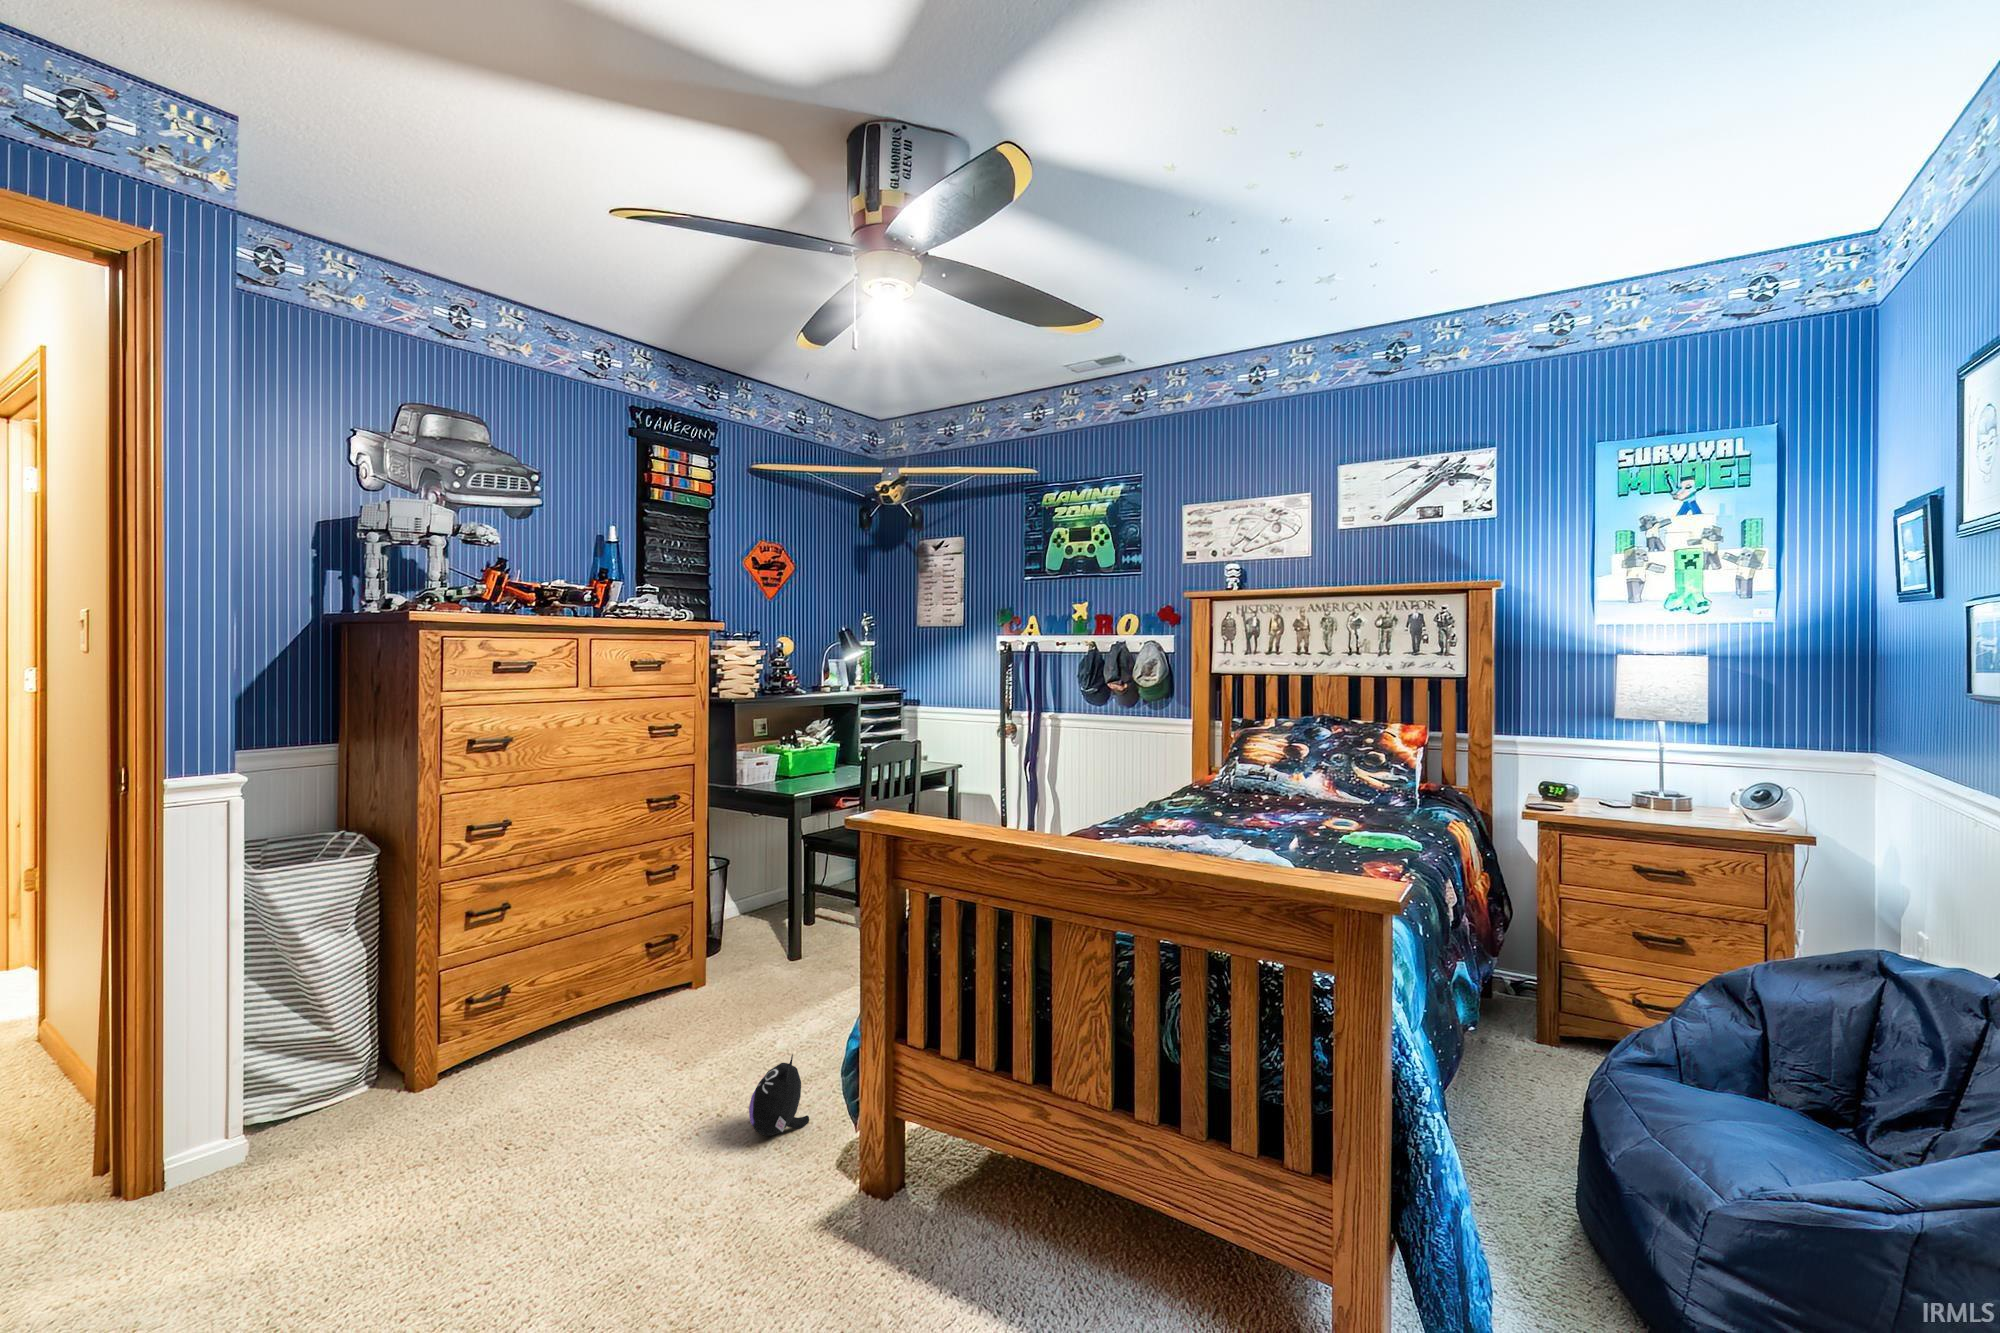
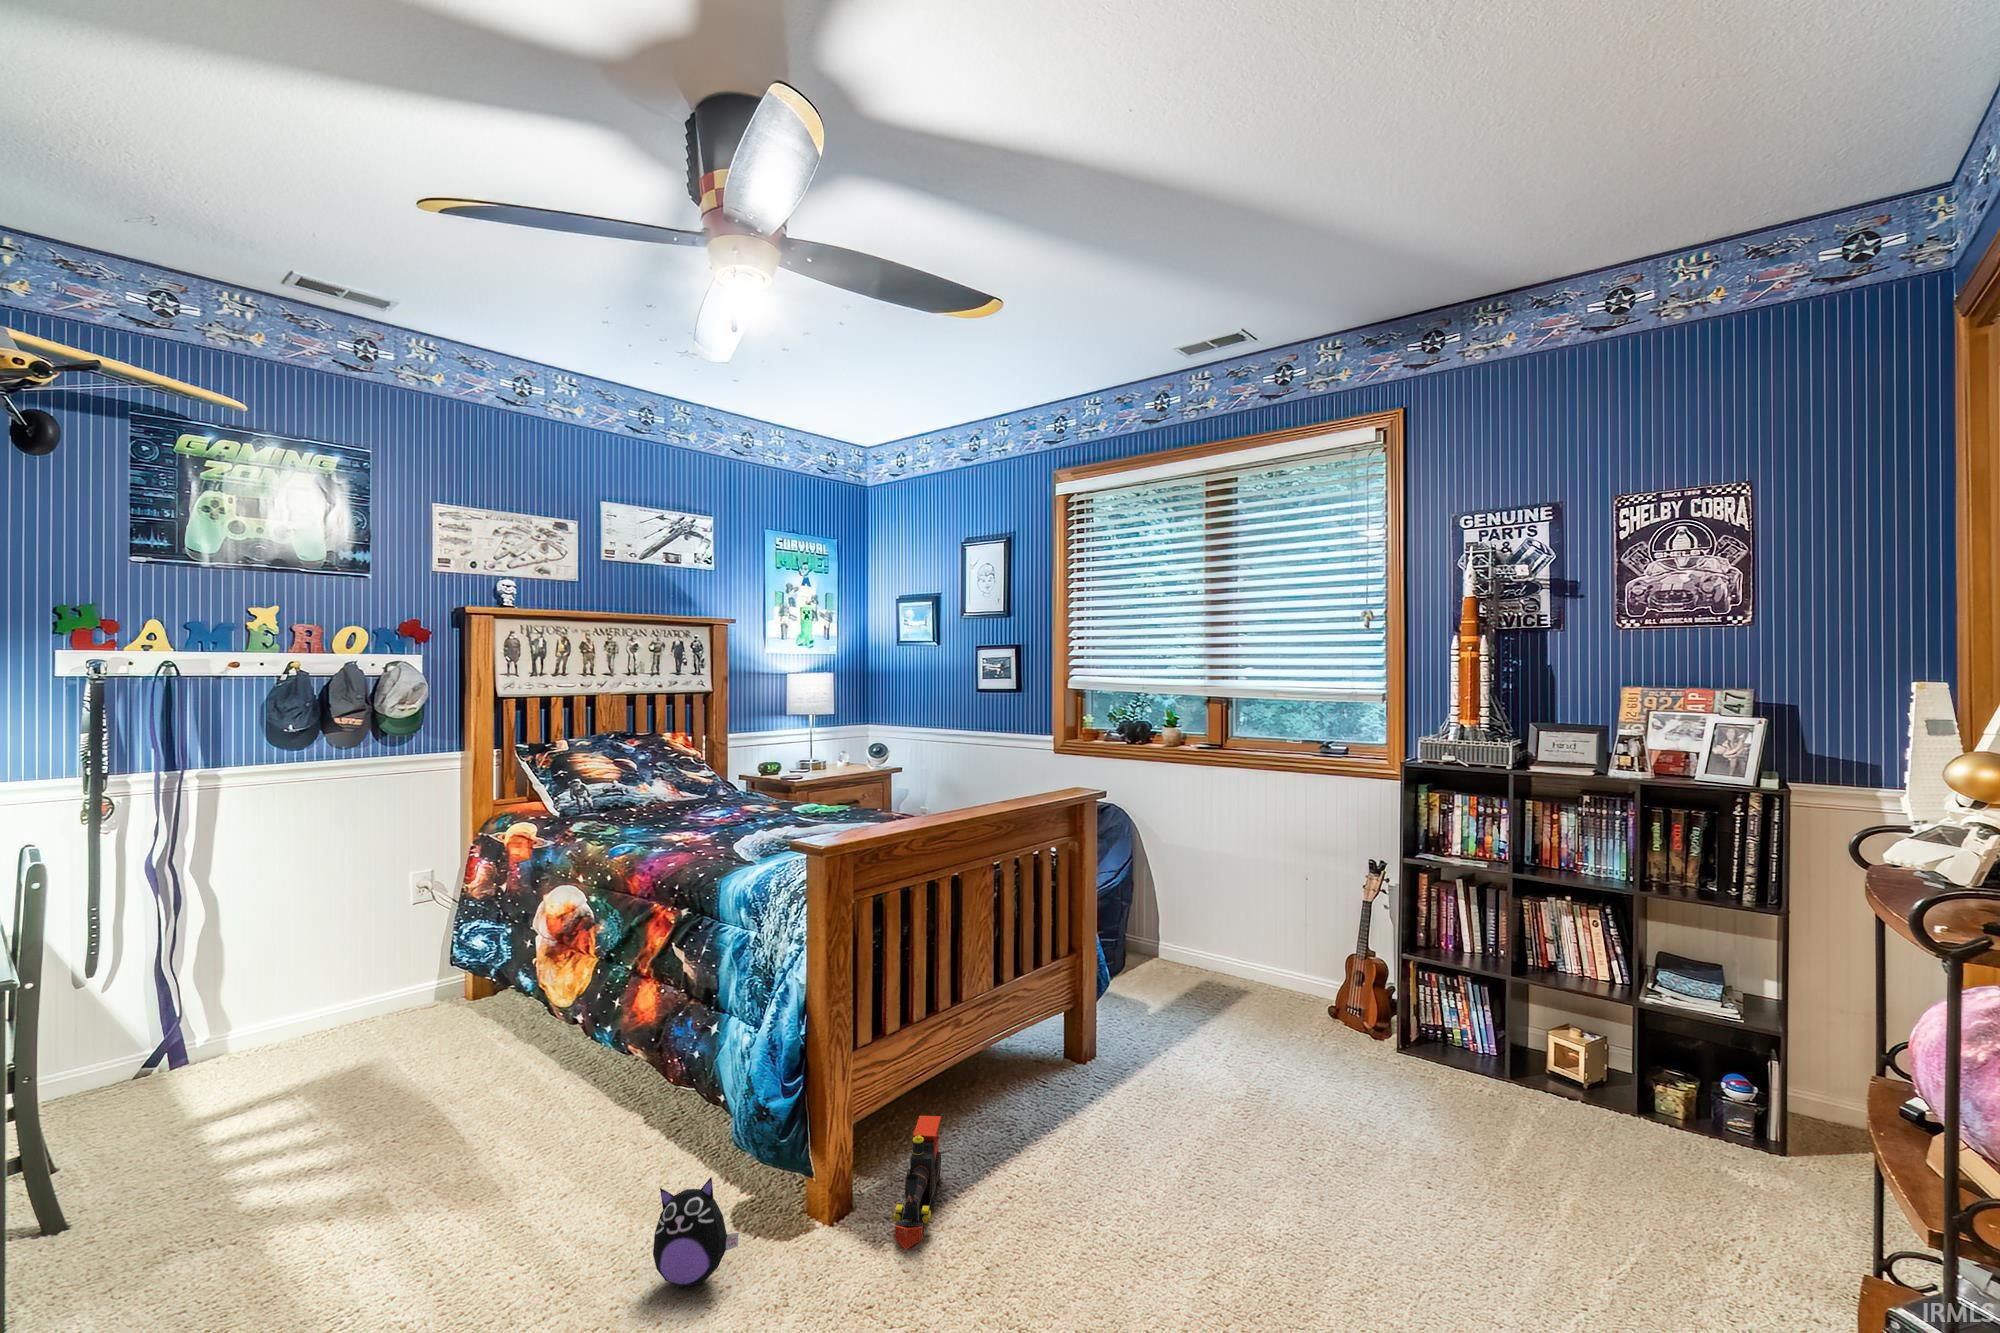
toy train: none [784,1168,947,1252] -> present [894,1116,941,1249]

